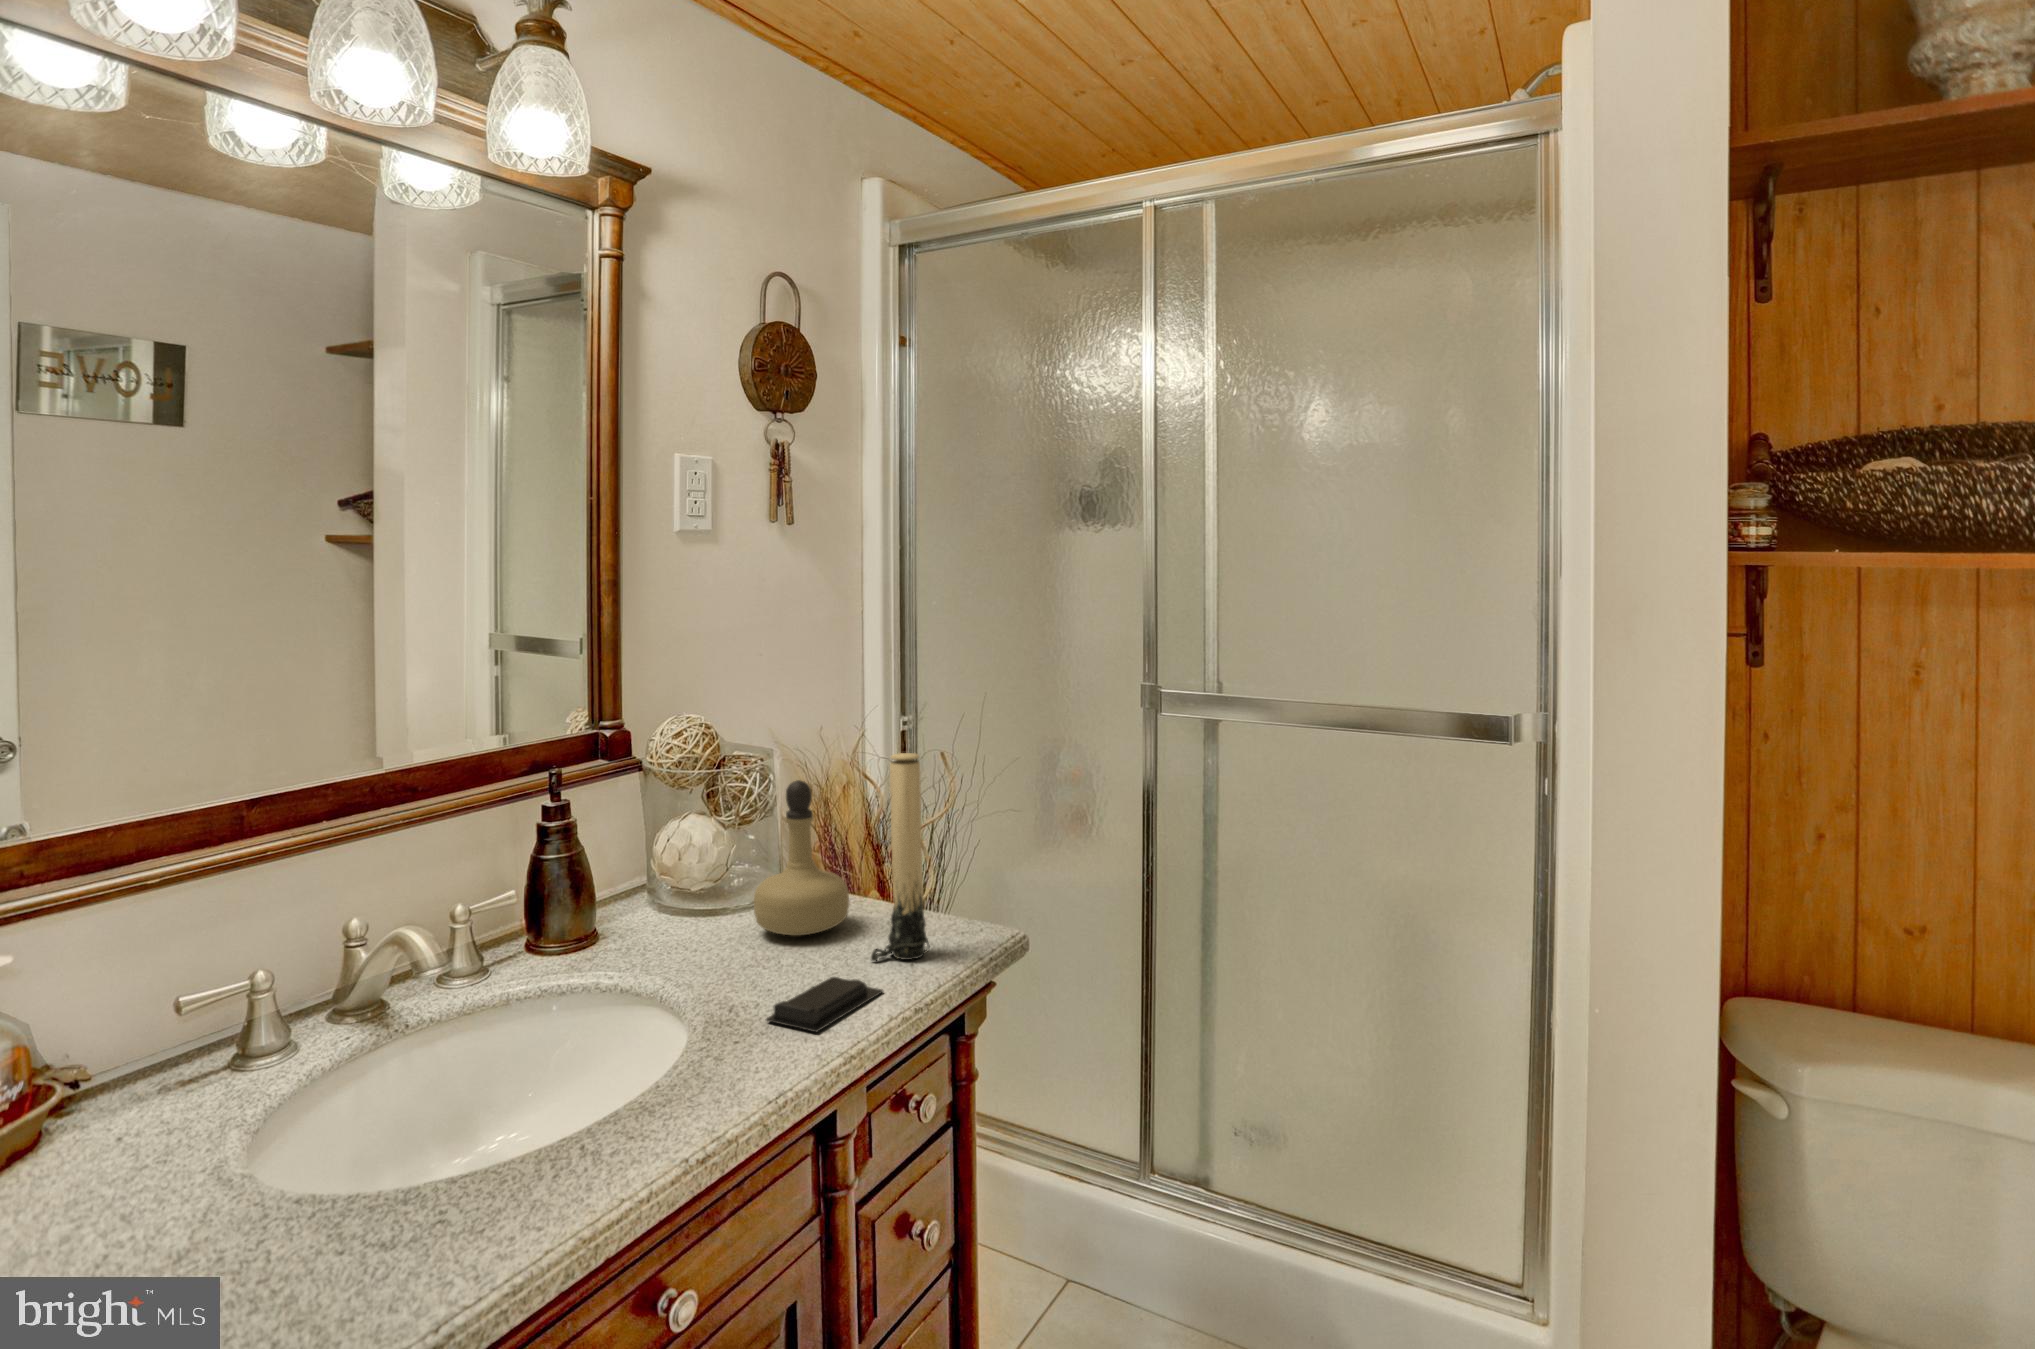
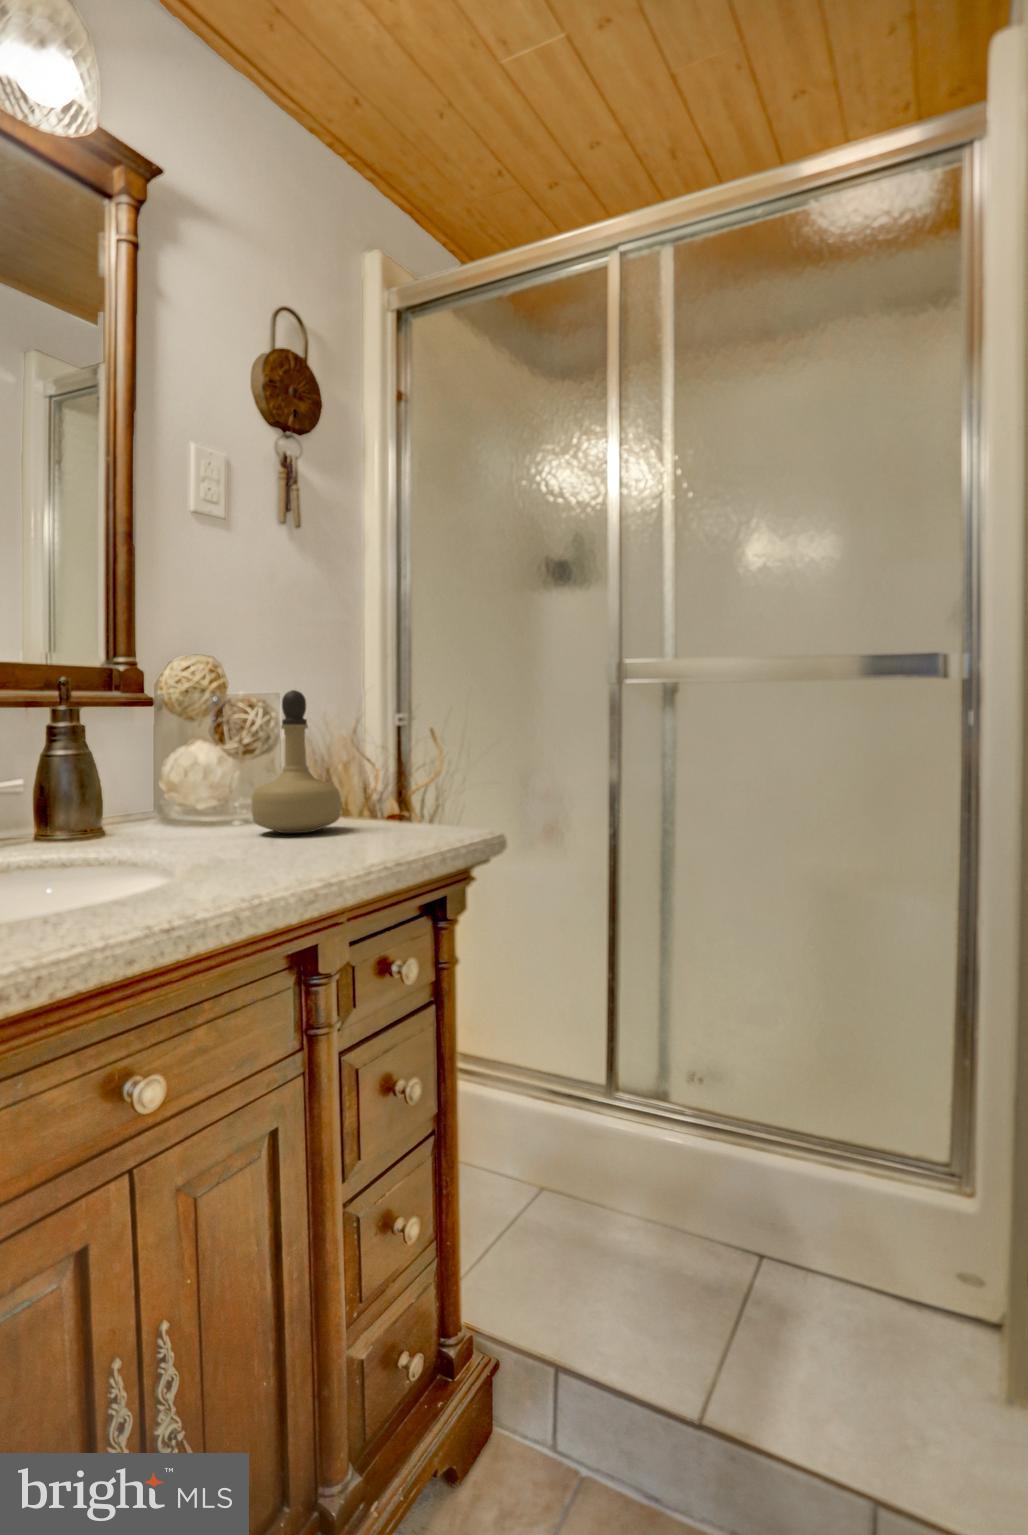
candle: present [871,753,930,961] -> none [359,646,415,841]
soap bar: present [766,977,883,1032] -> none [251,839,369,868]

